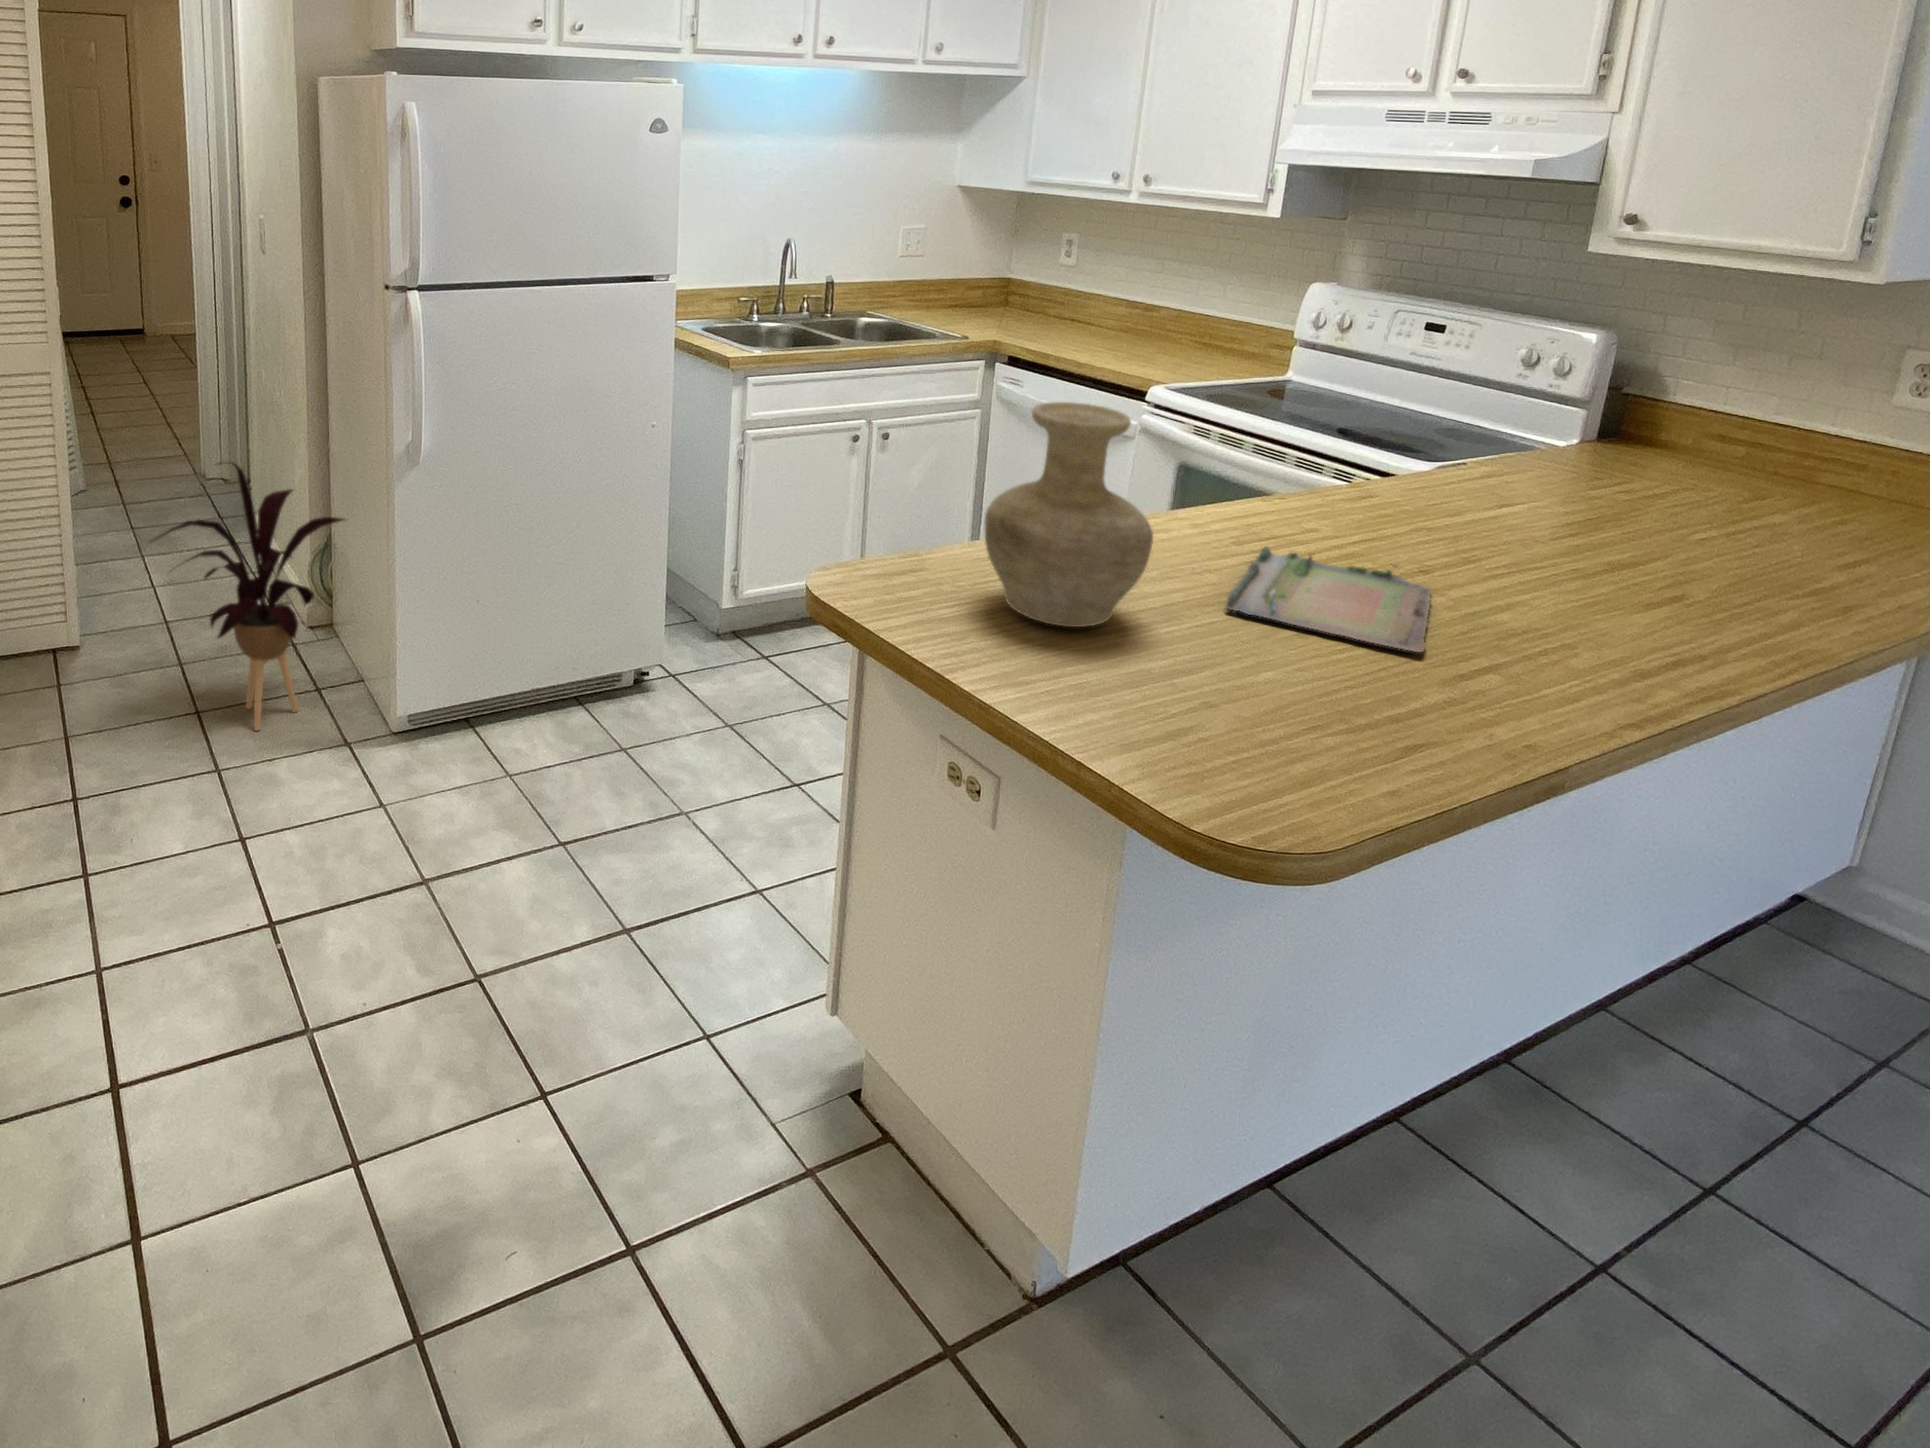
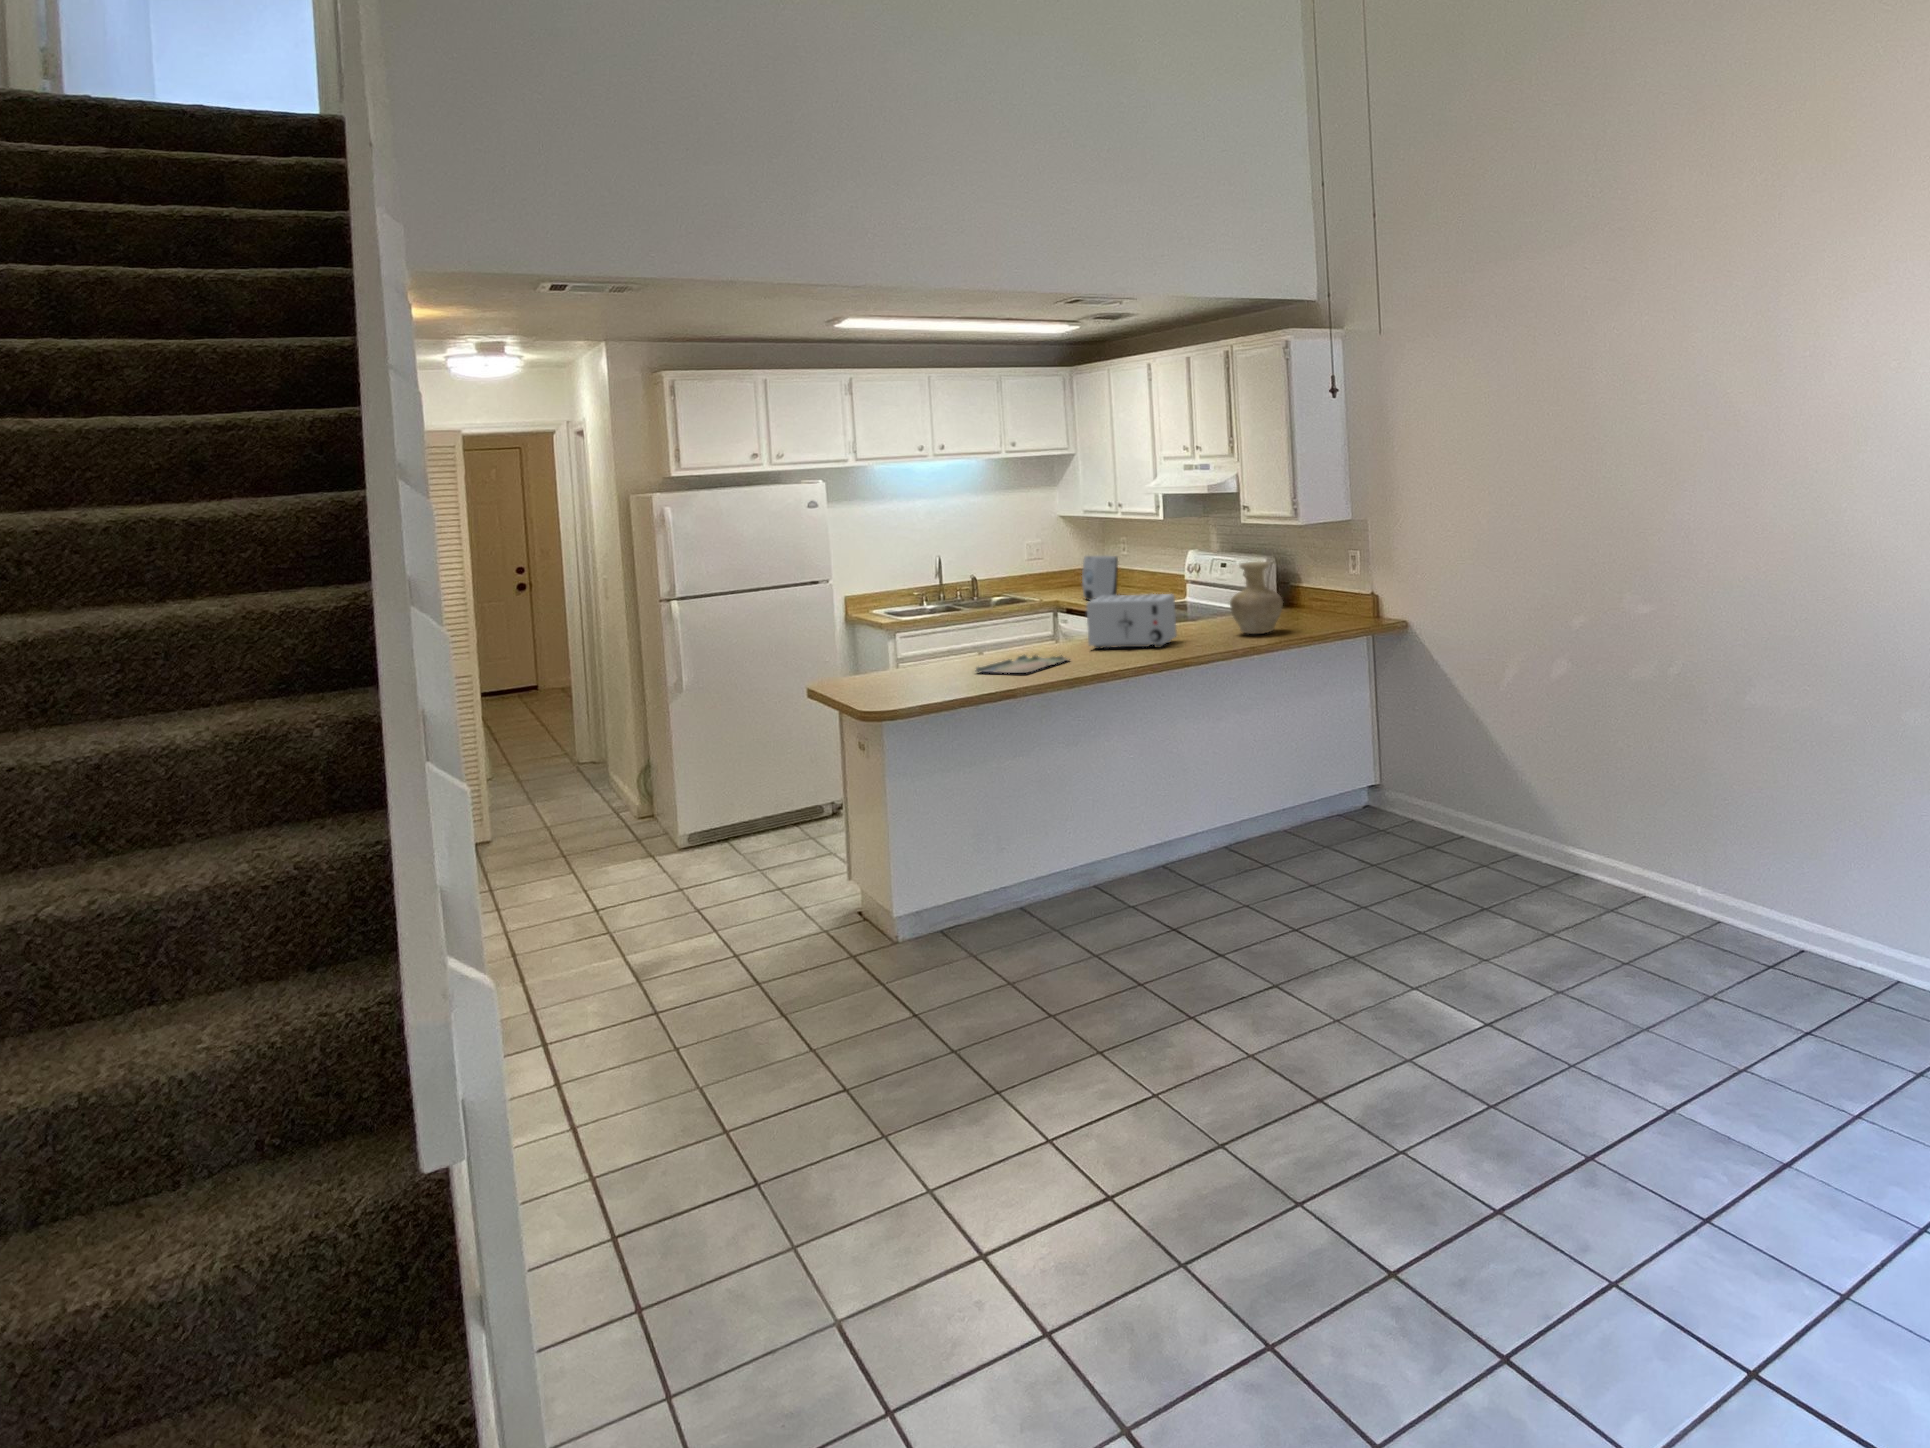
soap dispenser: none [1027,261,1097,341] -> present [1082,556,1118,600]
vase: present [984,402,1153,627] -> present [1230,562,1283,634]
toaster: none [1367,407,1638,564] -> present [1086,594,1177,649]
house plant: present [154,464,344,730] -> none [529,704,653,860]

